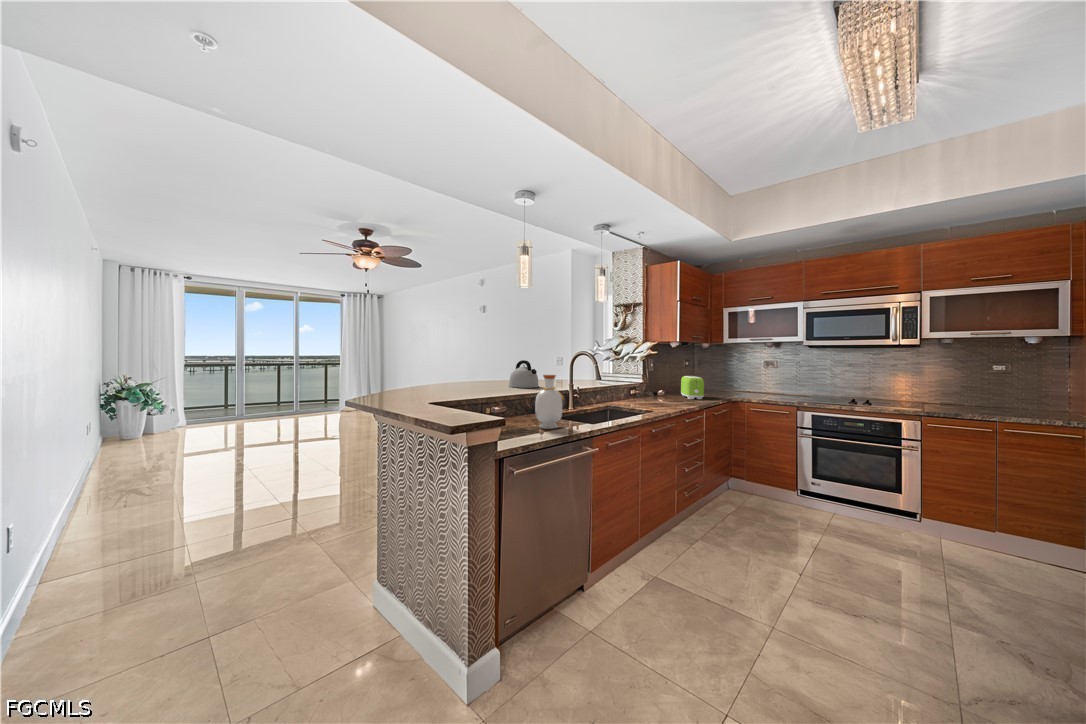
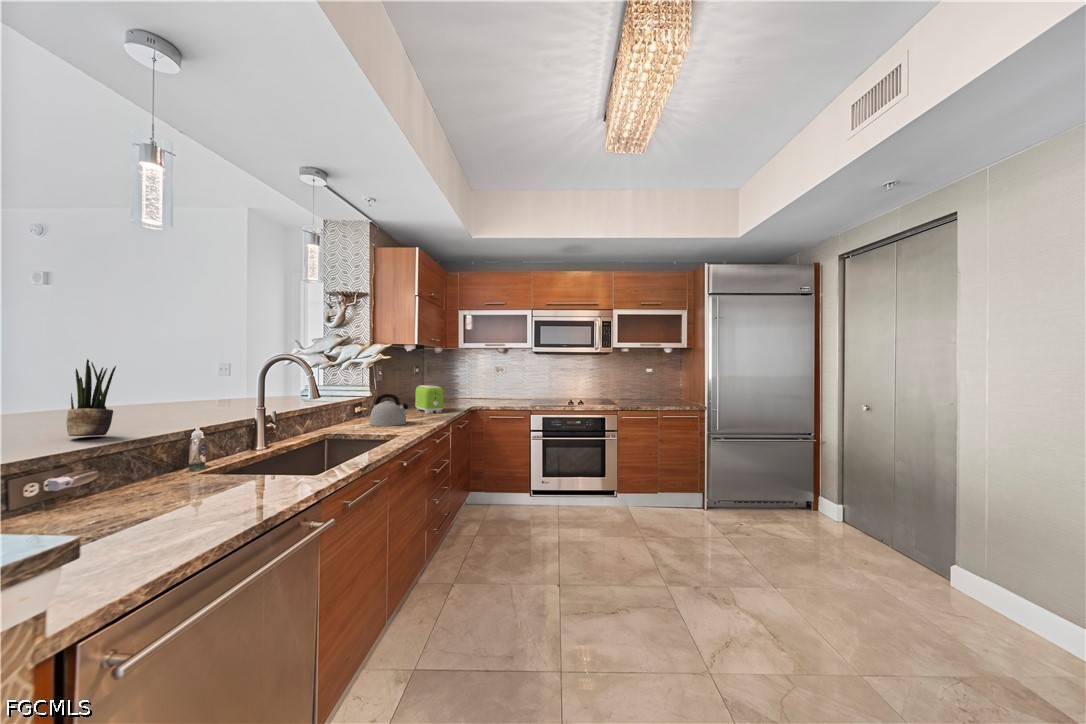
potted plant: none [487,353,504,392] -> present [67,359,116,436]
kettle: present [509,360,539,388] -> present [370,394,408,426]
bottle: present [535,375,564,429] -> none [200,398,265,496]

